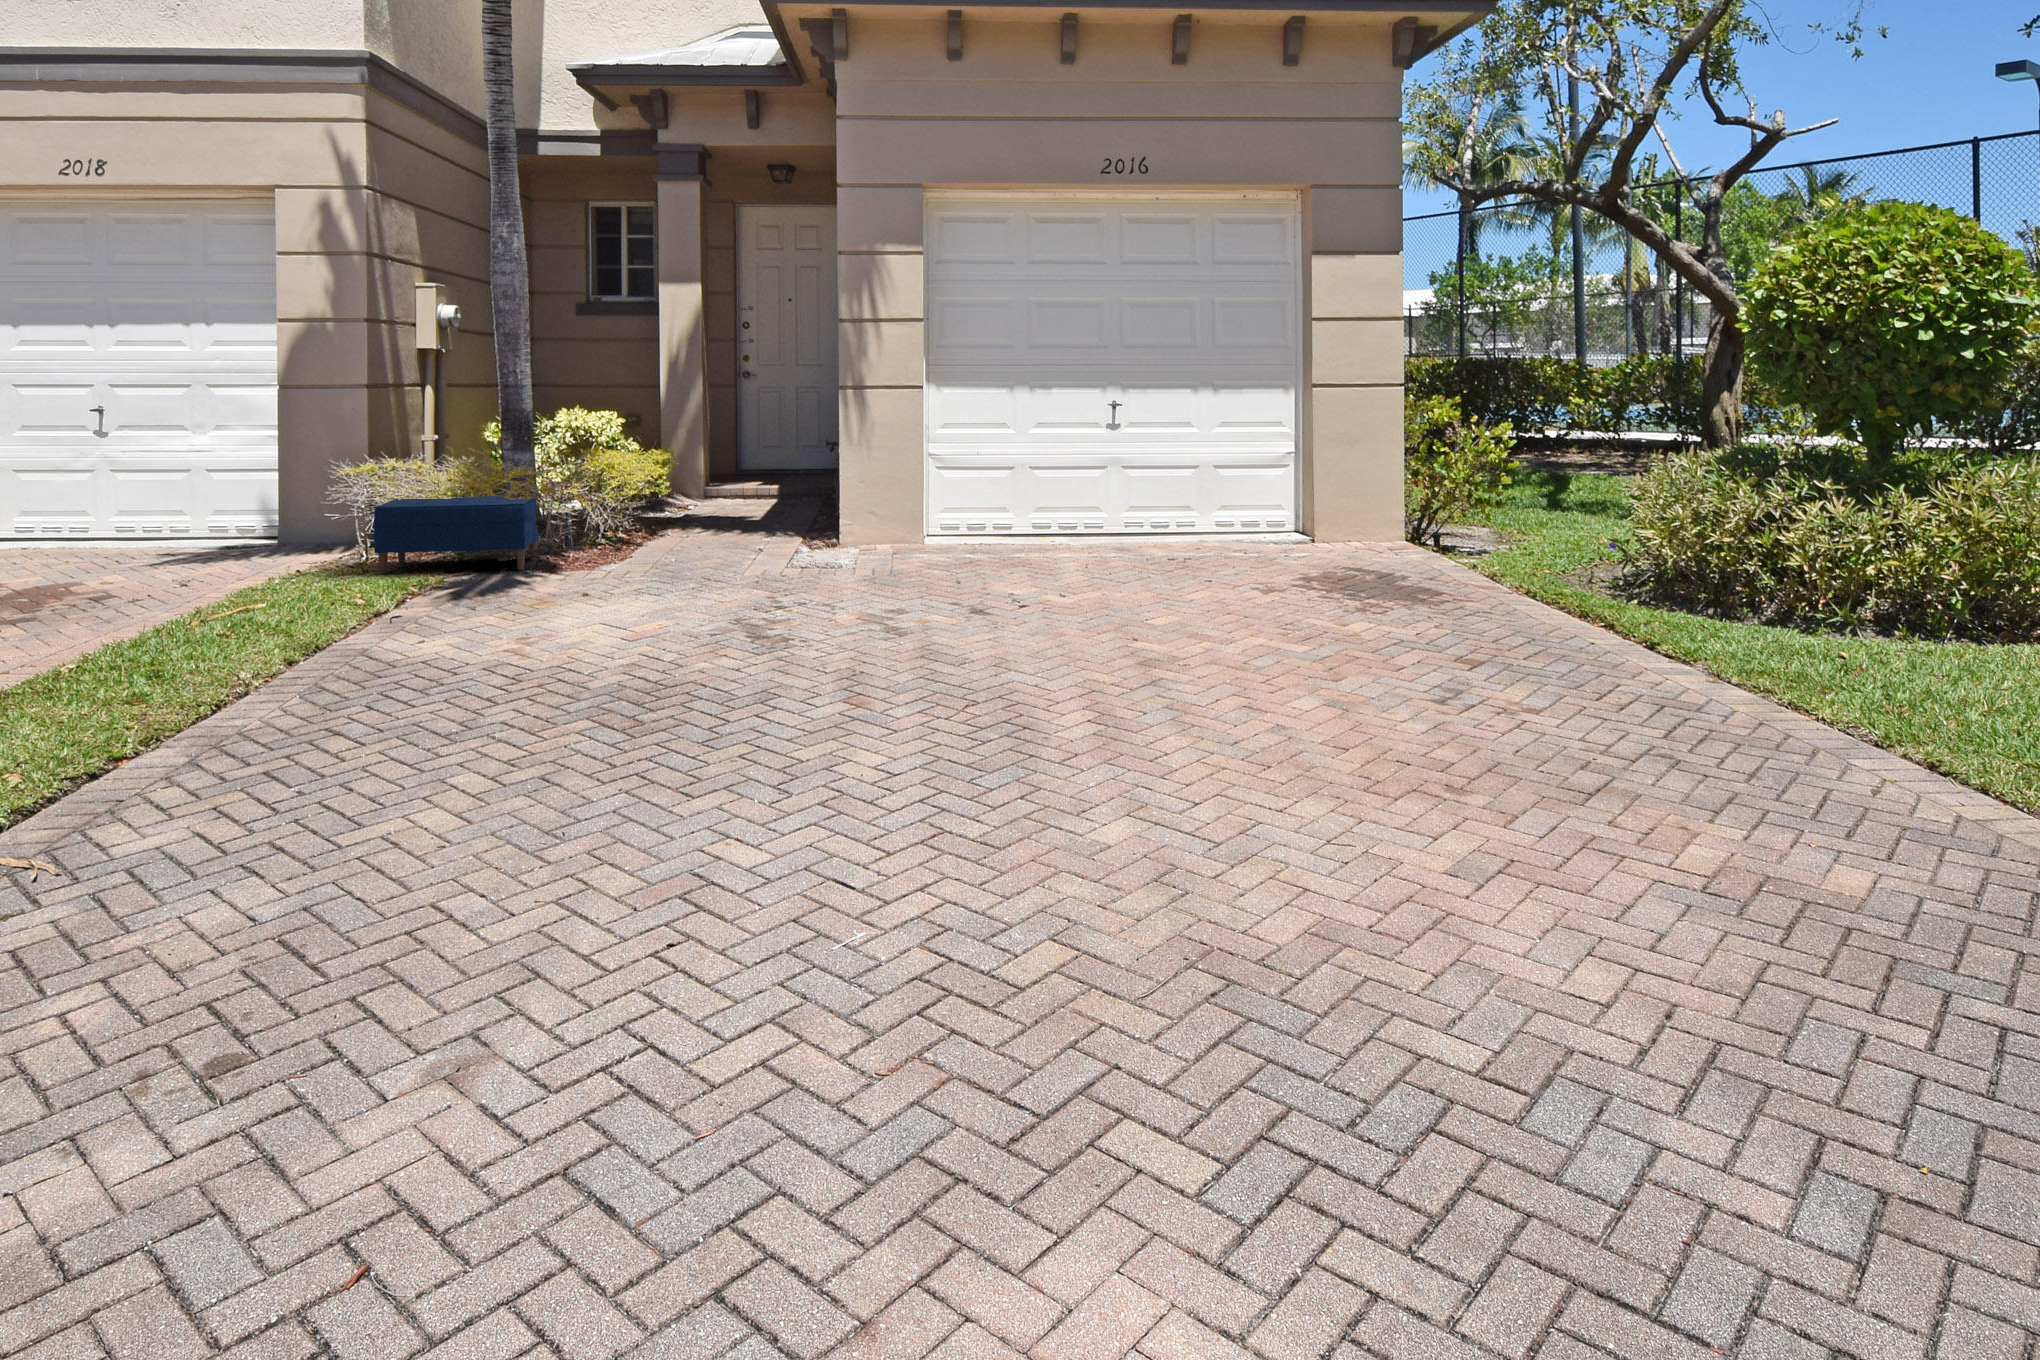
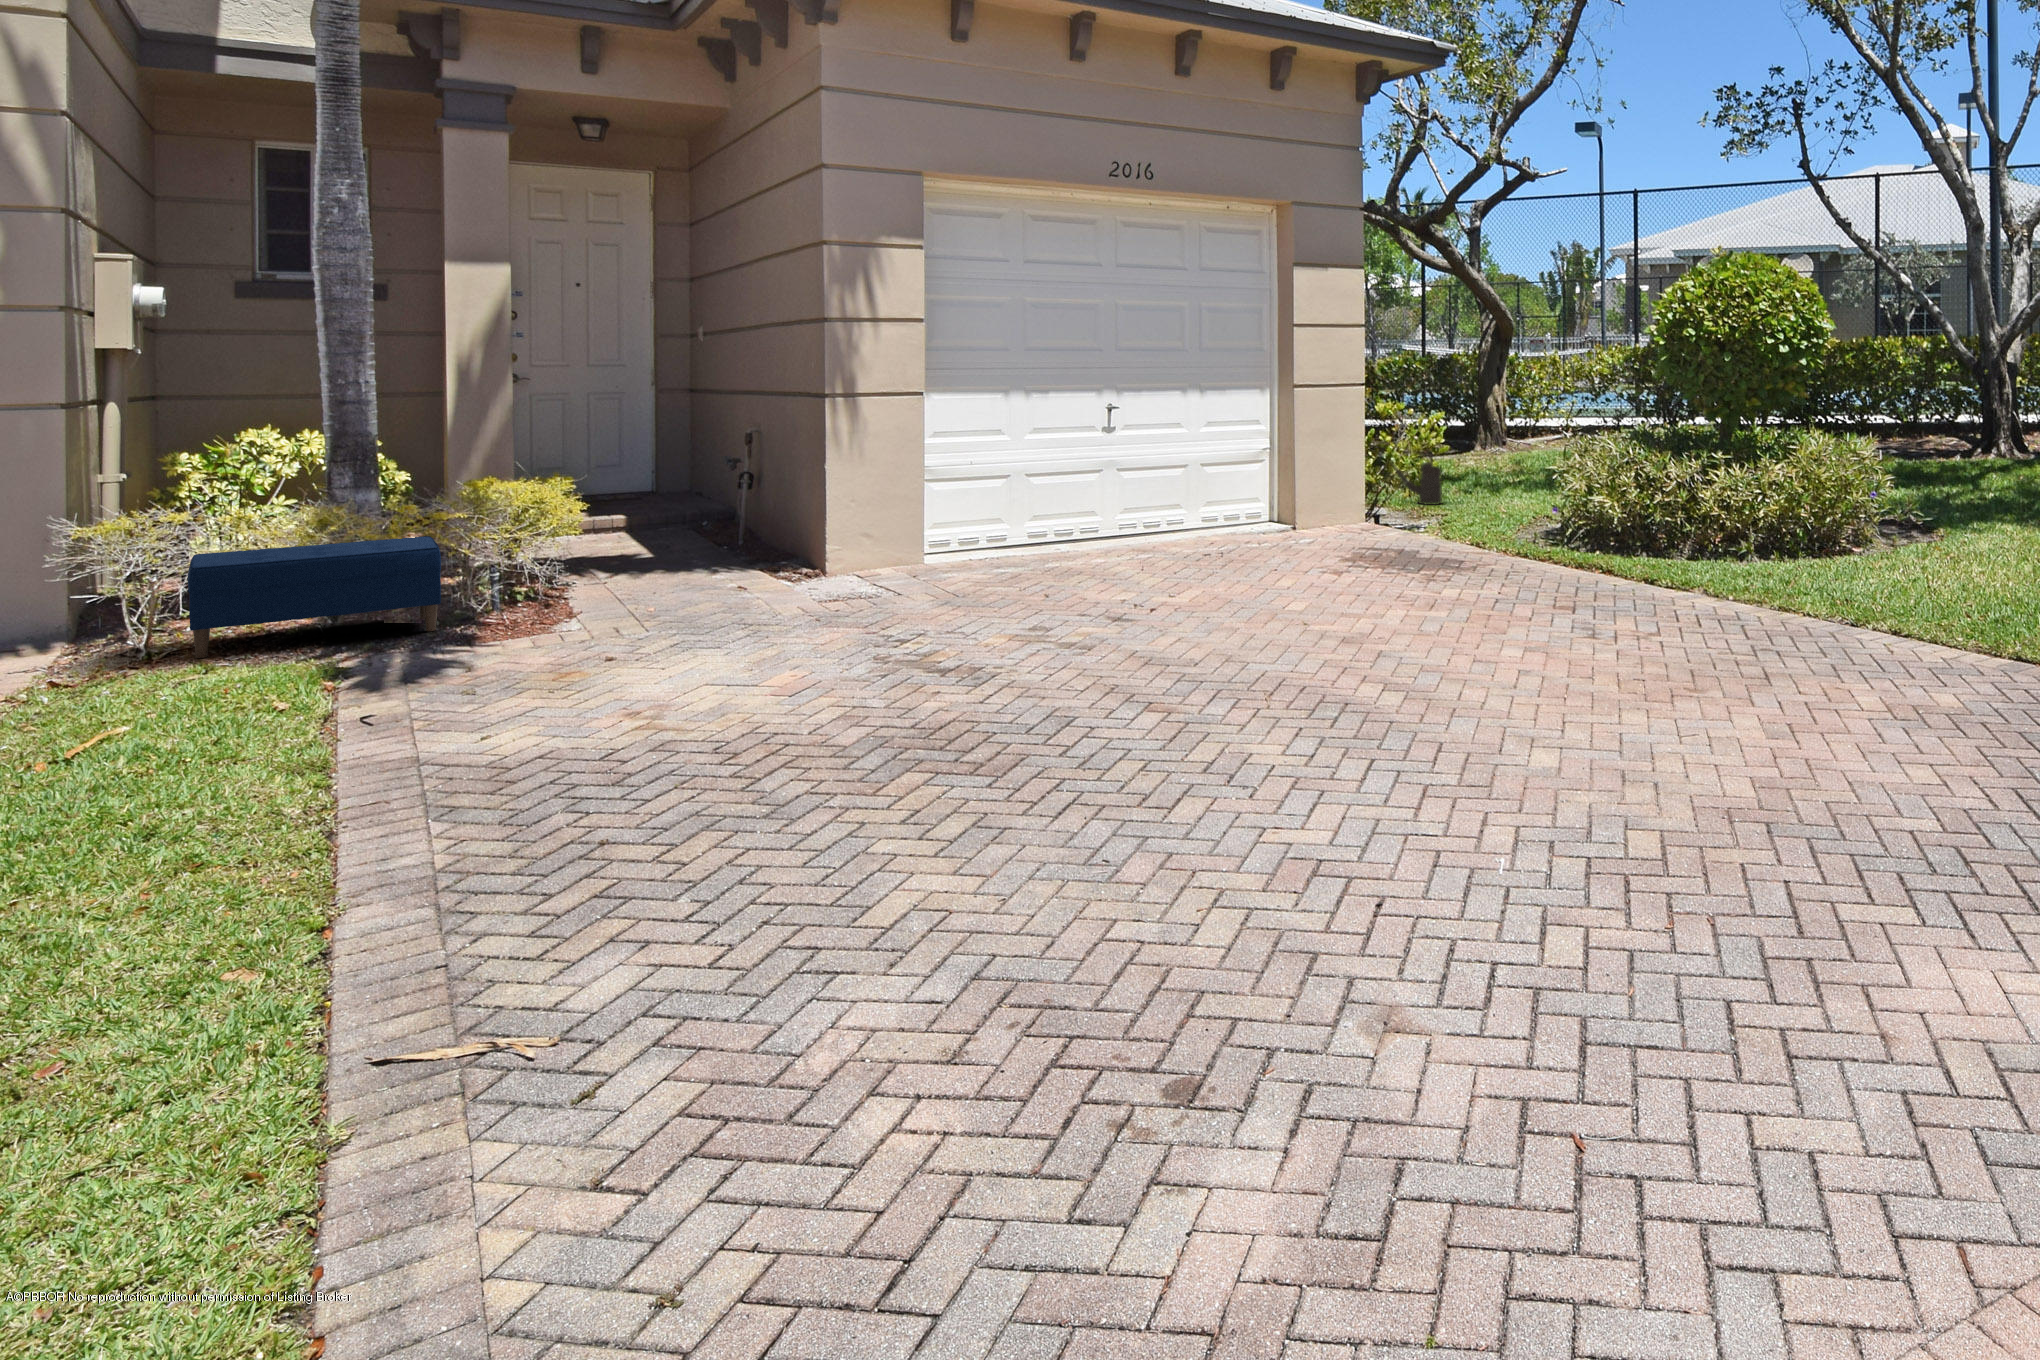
watering can: none [1456,469,1532,530] -> present [1391,454,1442,505]

